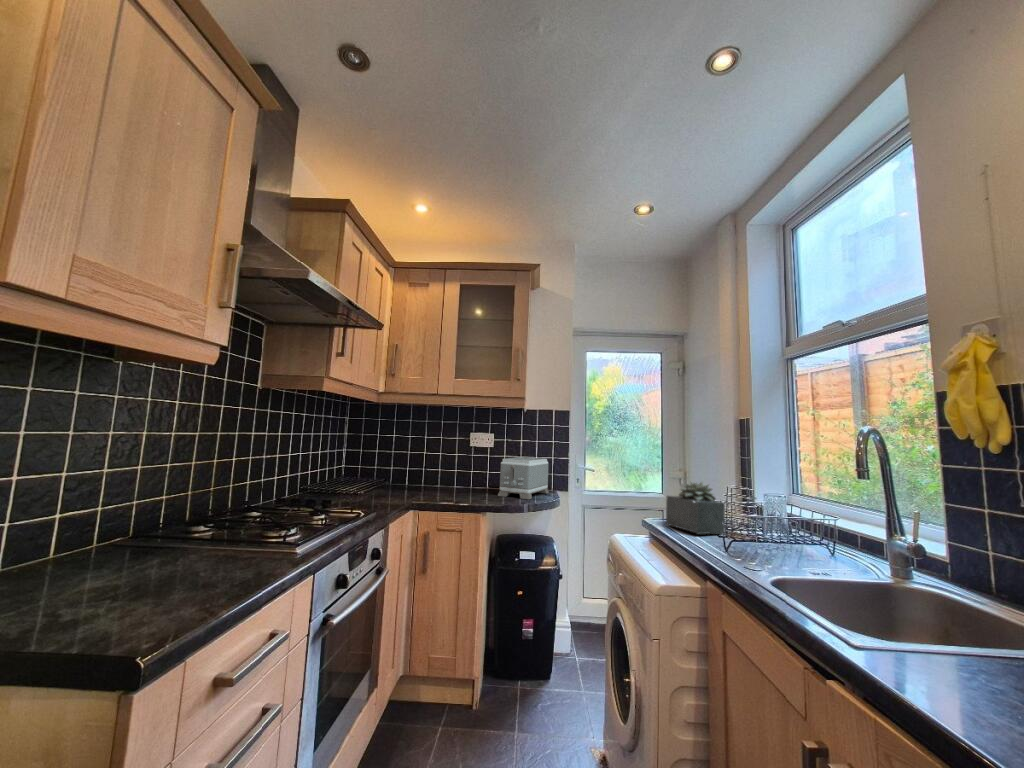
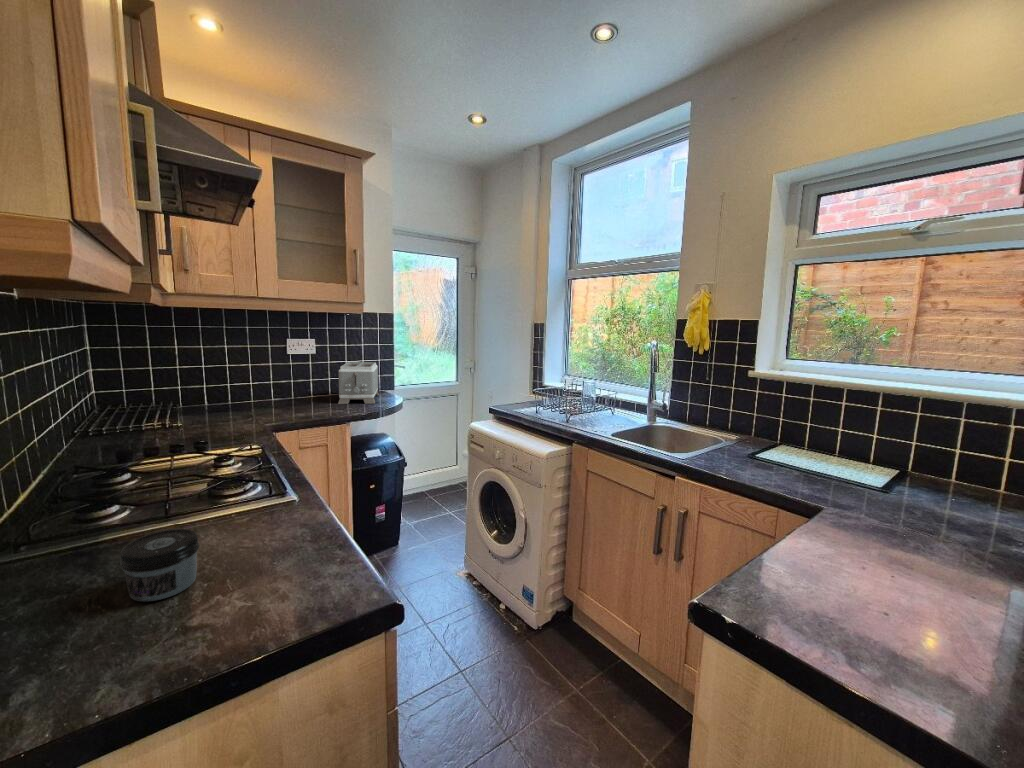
succulent plant: present [666,482,725,534] -> none [517,376,557,413]
jar: none [61,544,133,599] -> present [120,529,199,602]

